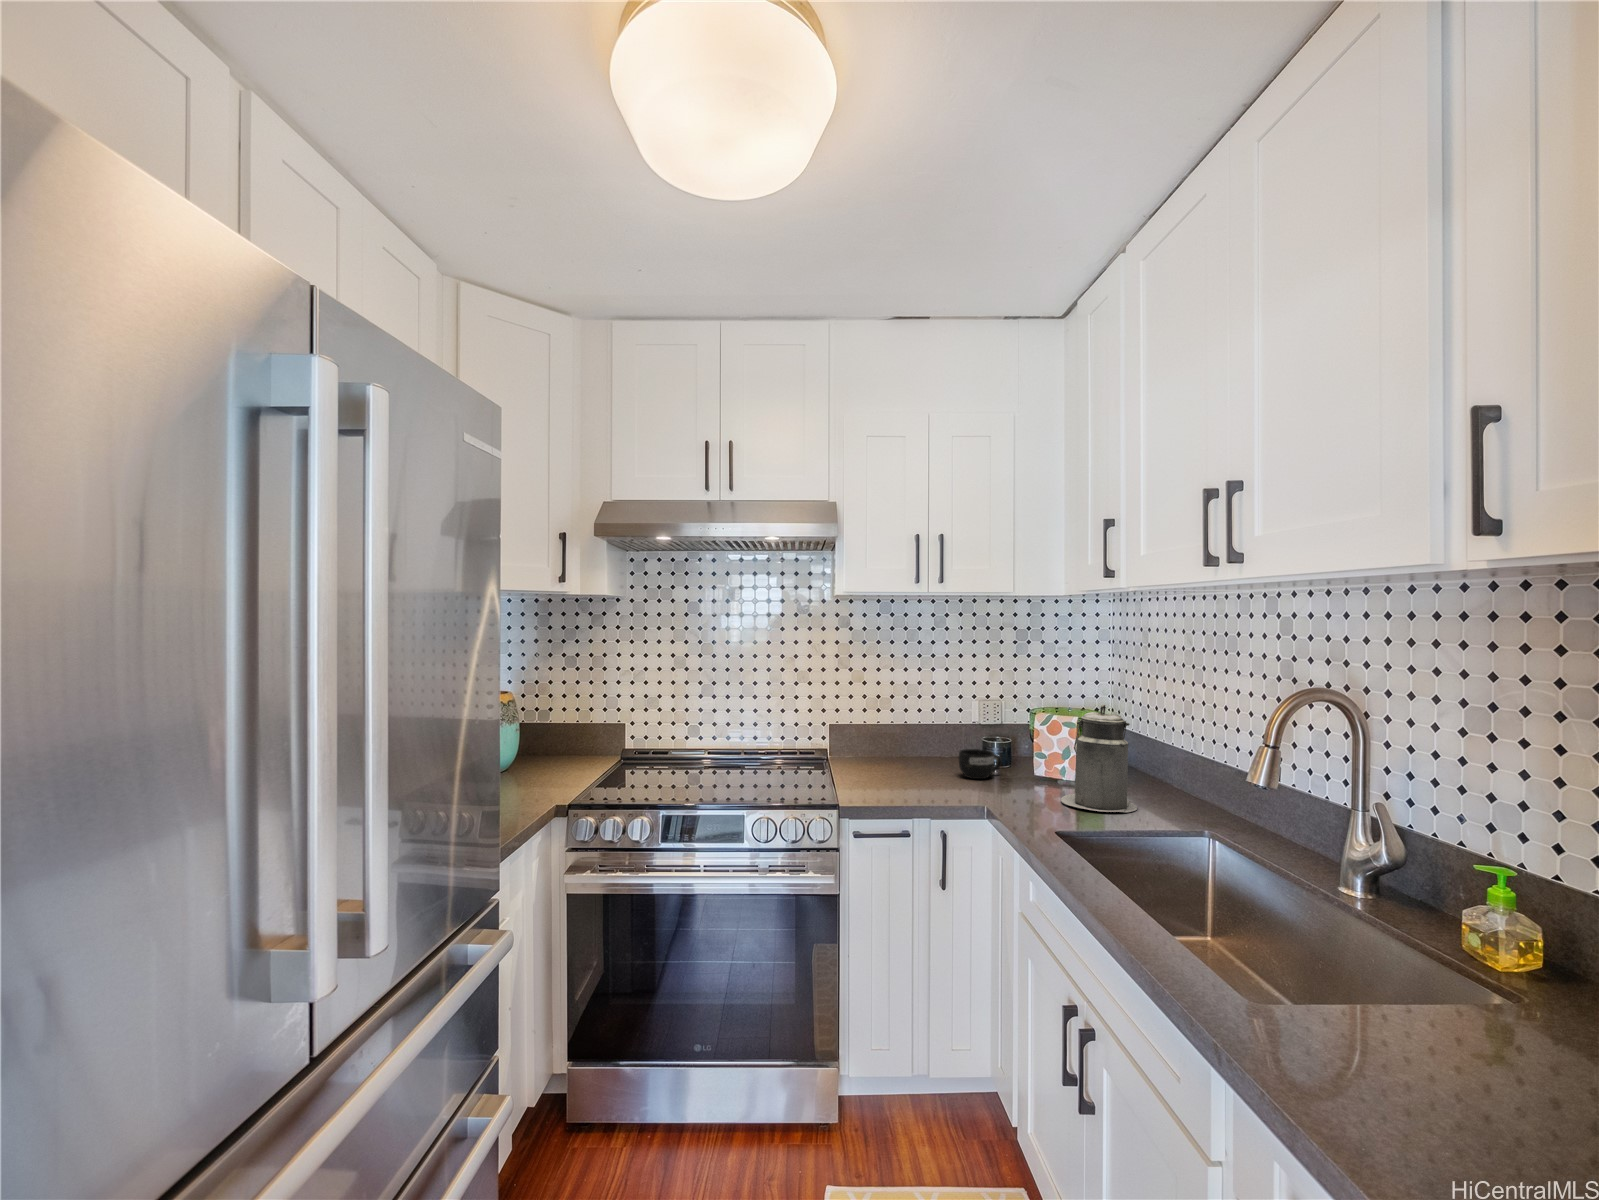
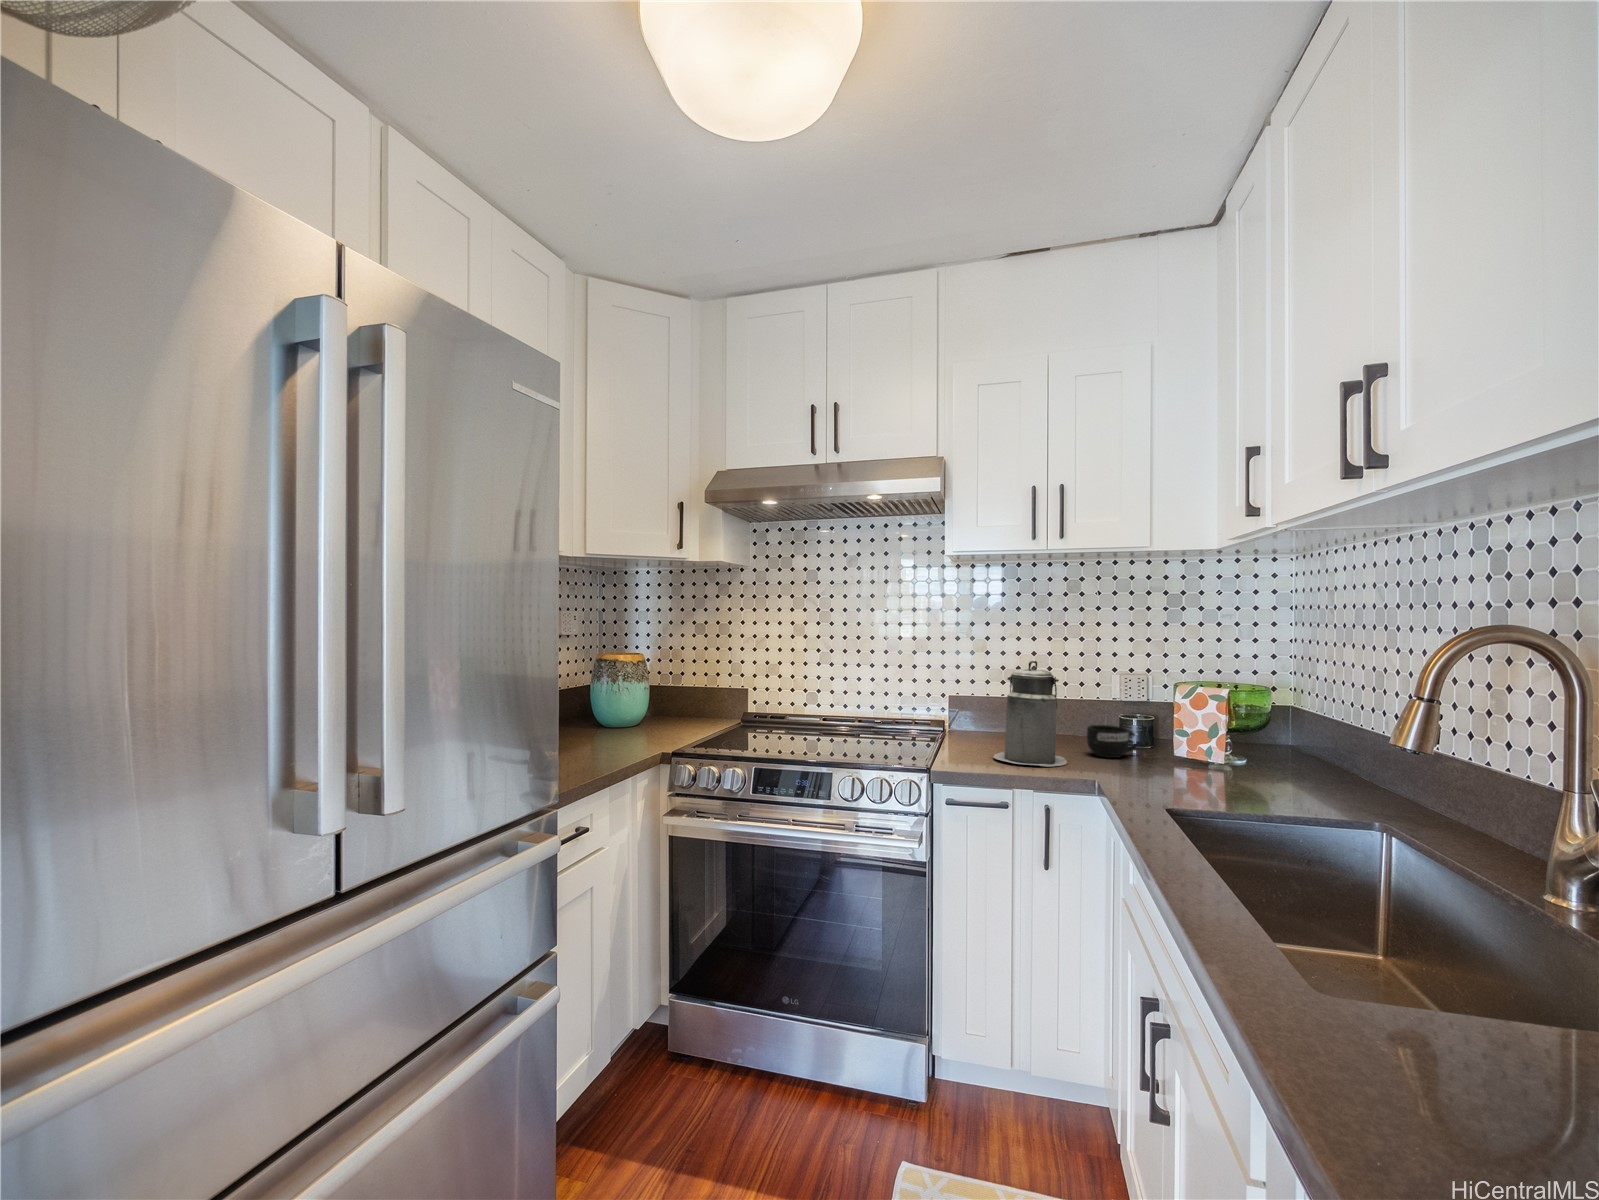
canister: present [1061,705,1137,812] -> present [993,661,1067,766]

